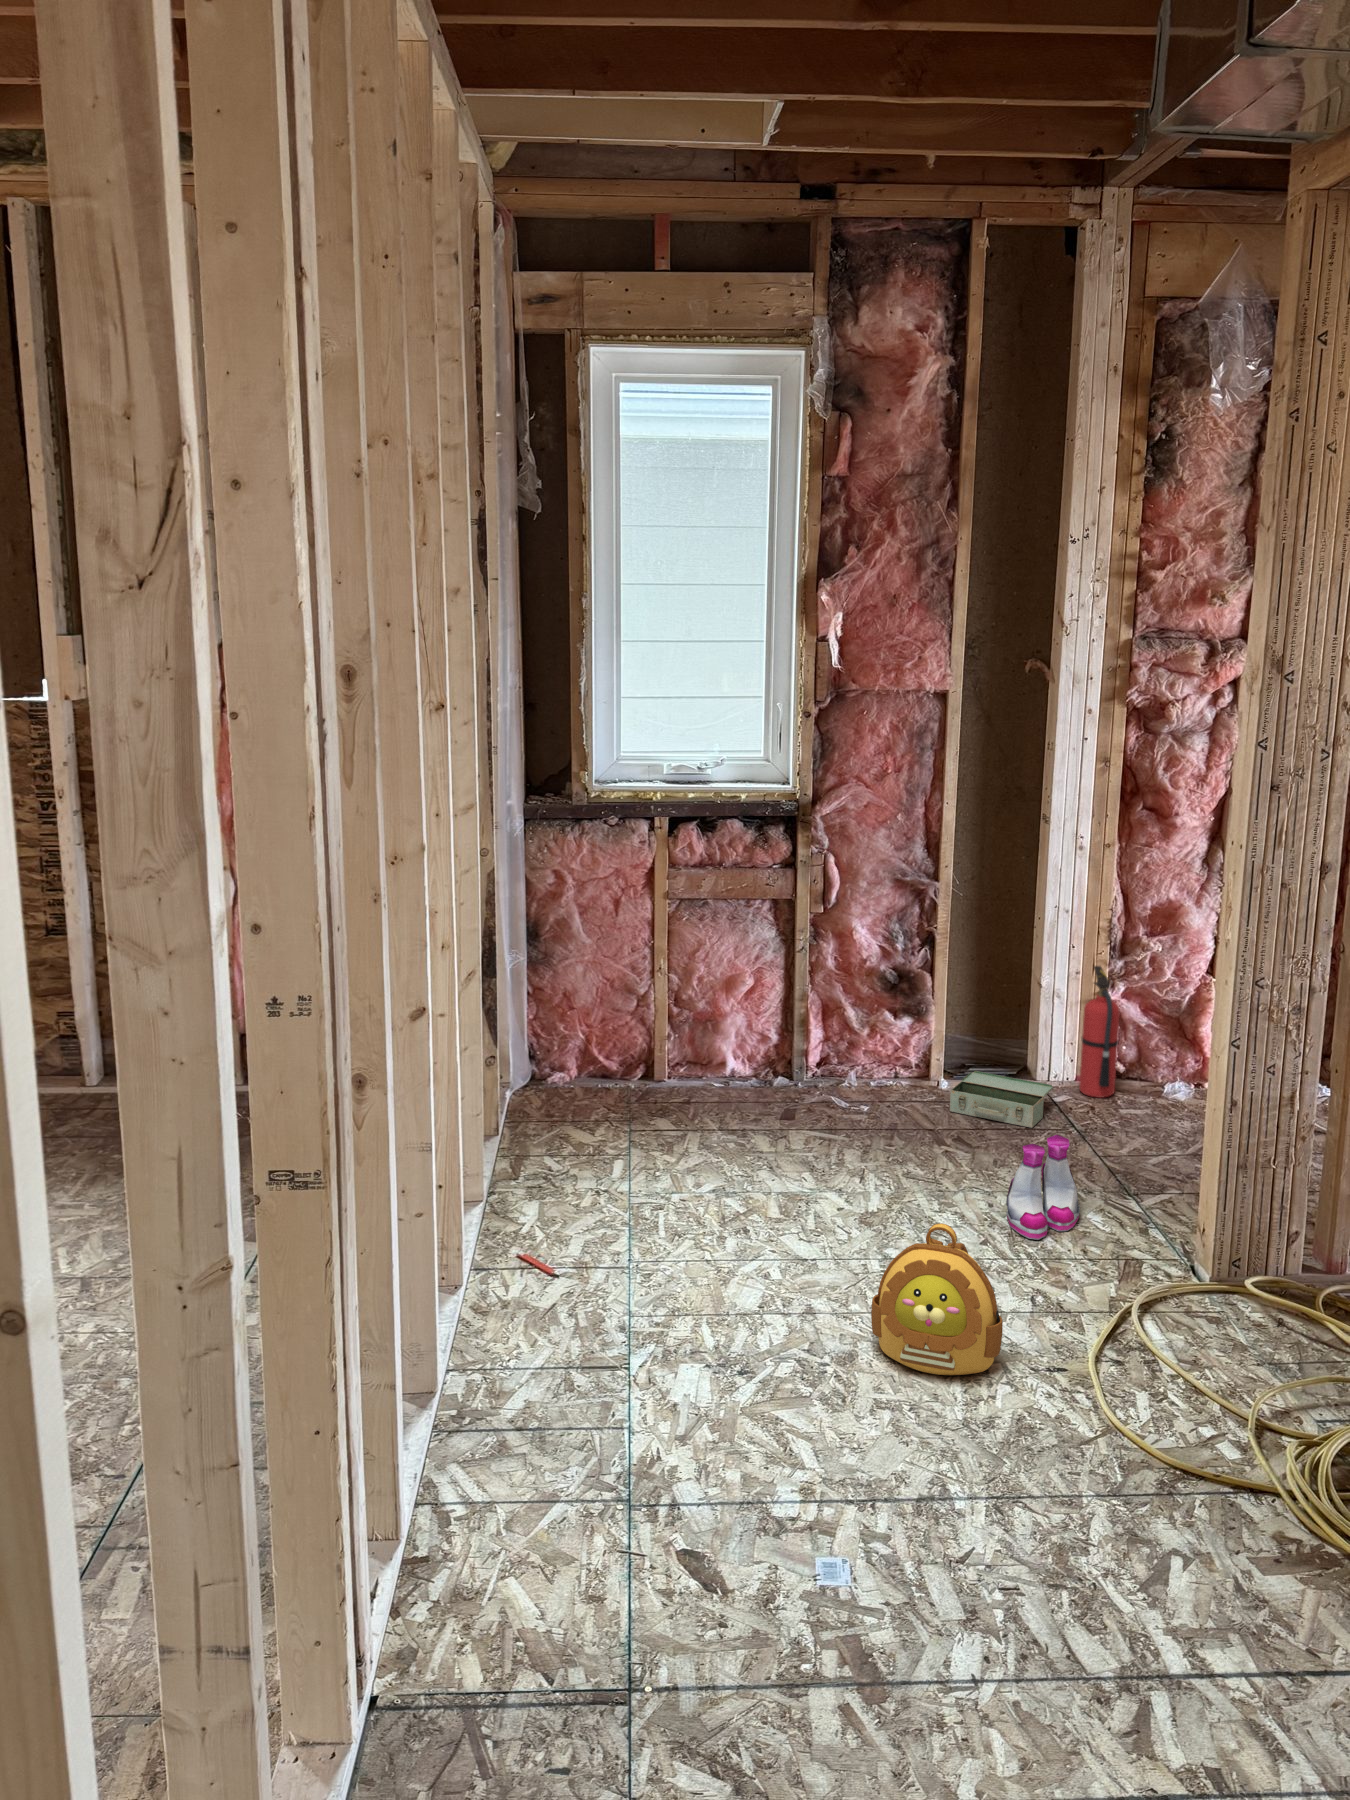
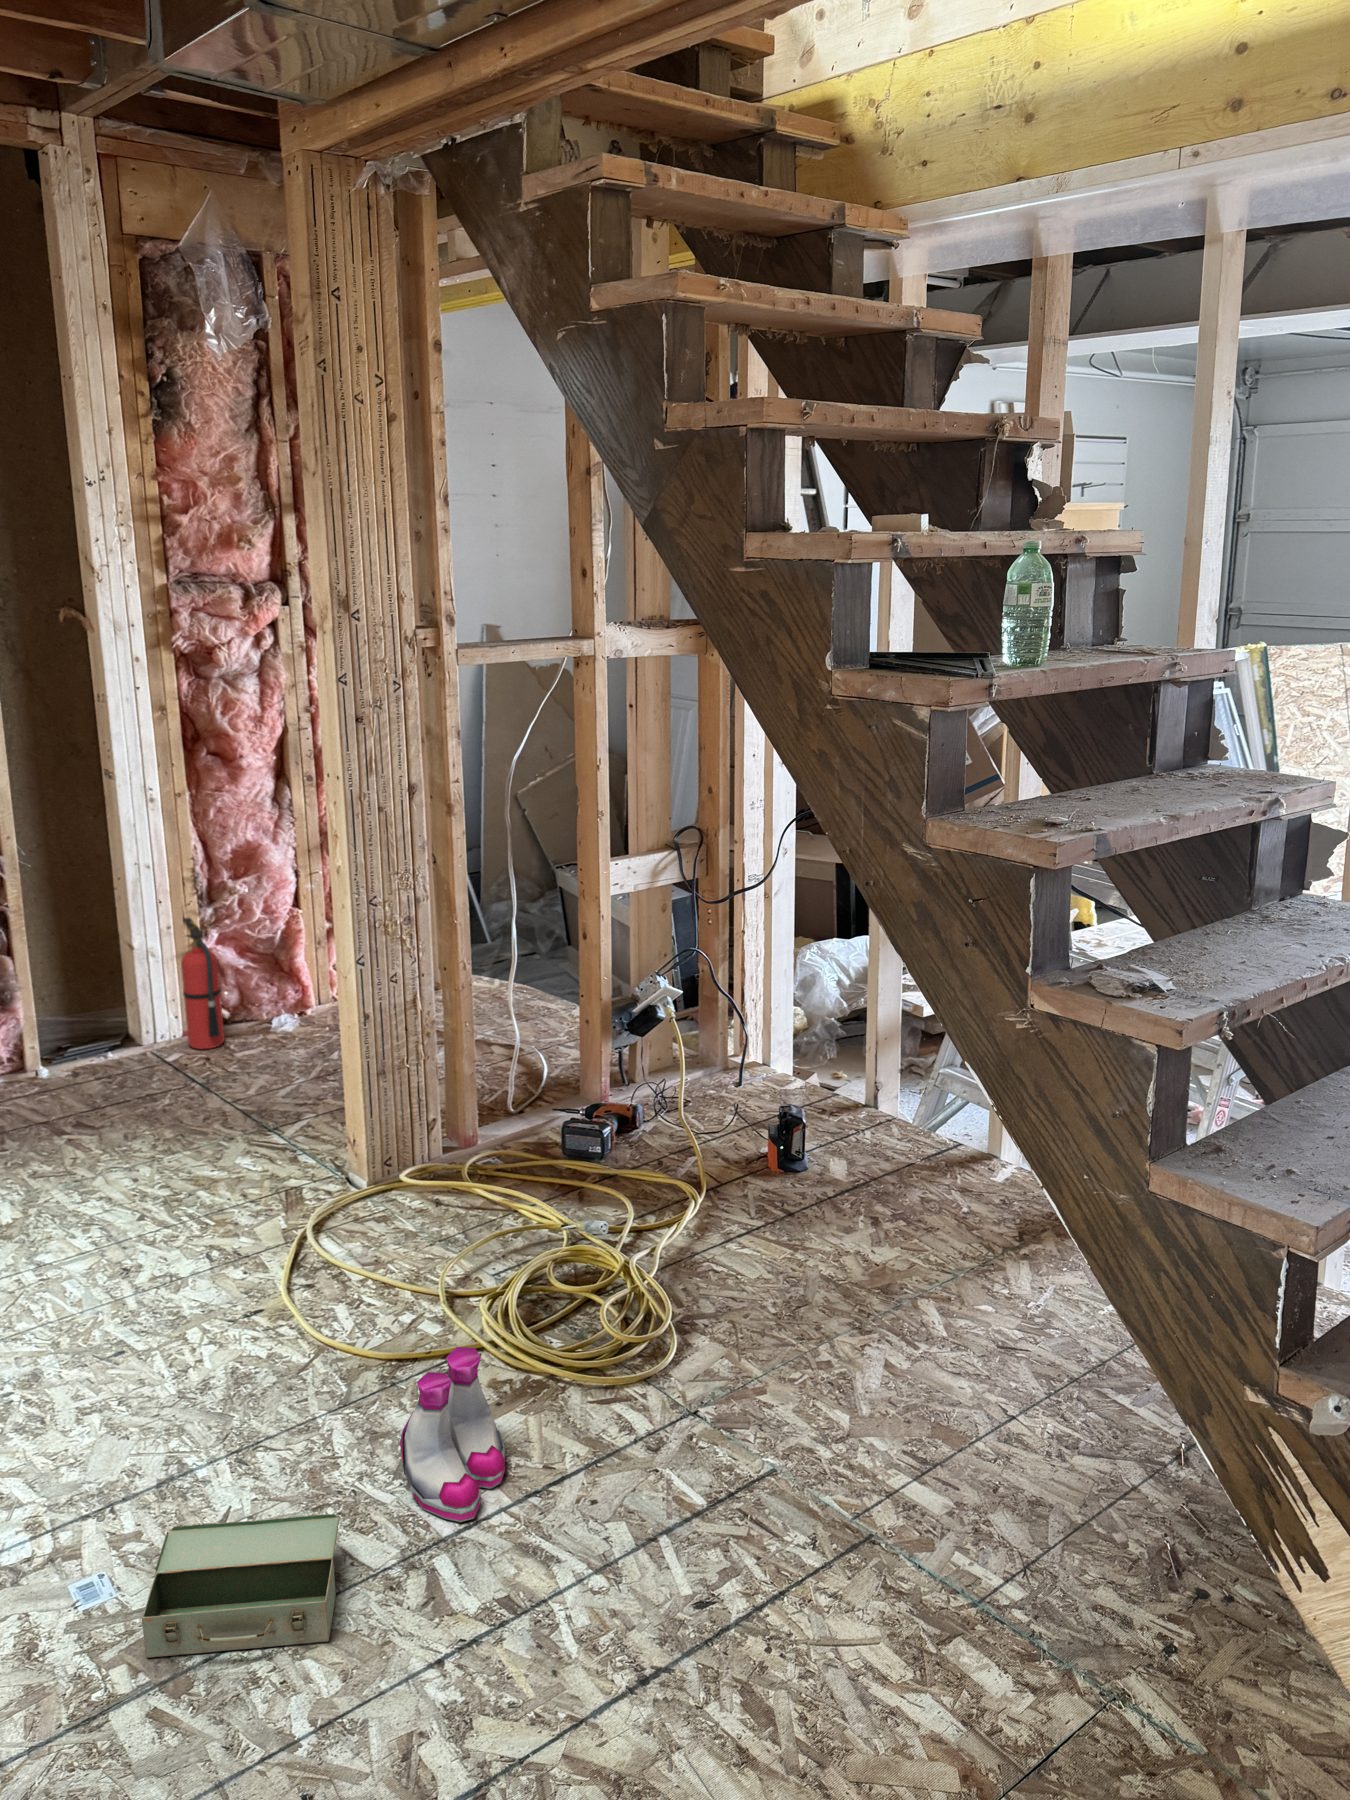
toolbox: present [950,1071,1054,1128] -> present [141,1514,340,1658]
boots: present [1006,1135,1080,1240] -> present [400,1347,505,1522]
backpack: present [871,1223,1003,1375] -> none [49,1204,198,1363]

